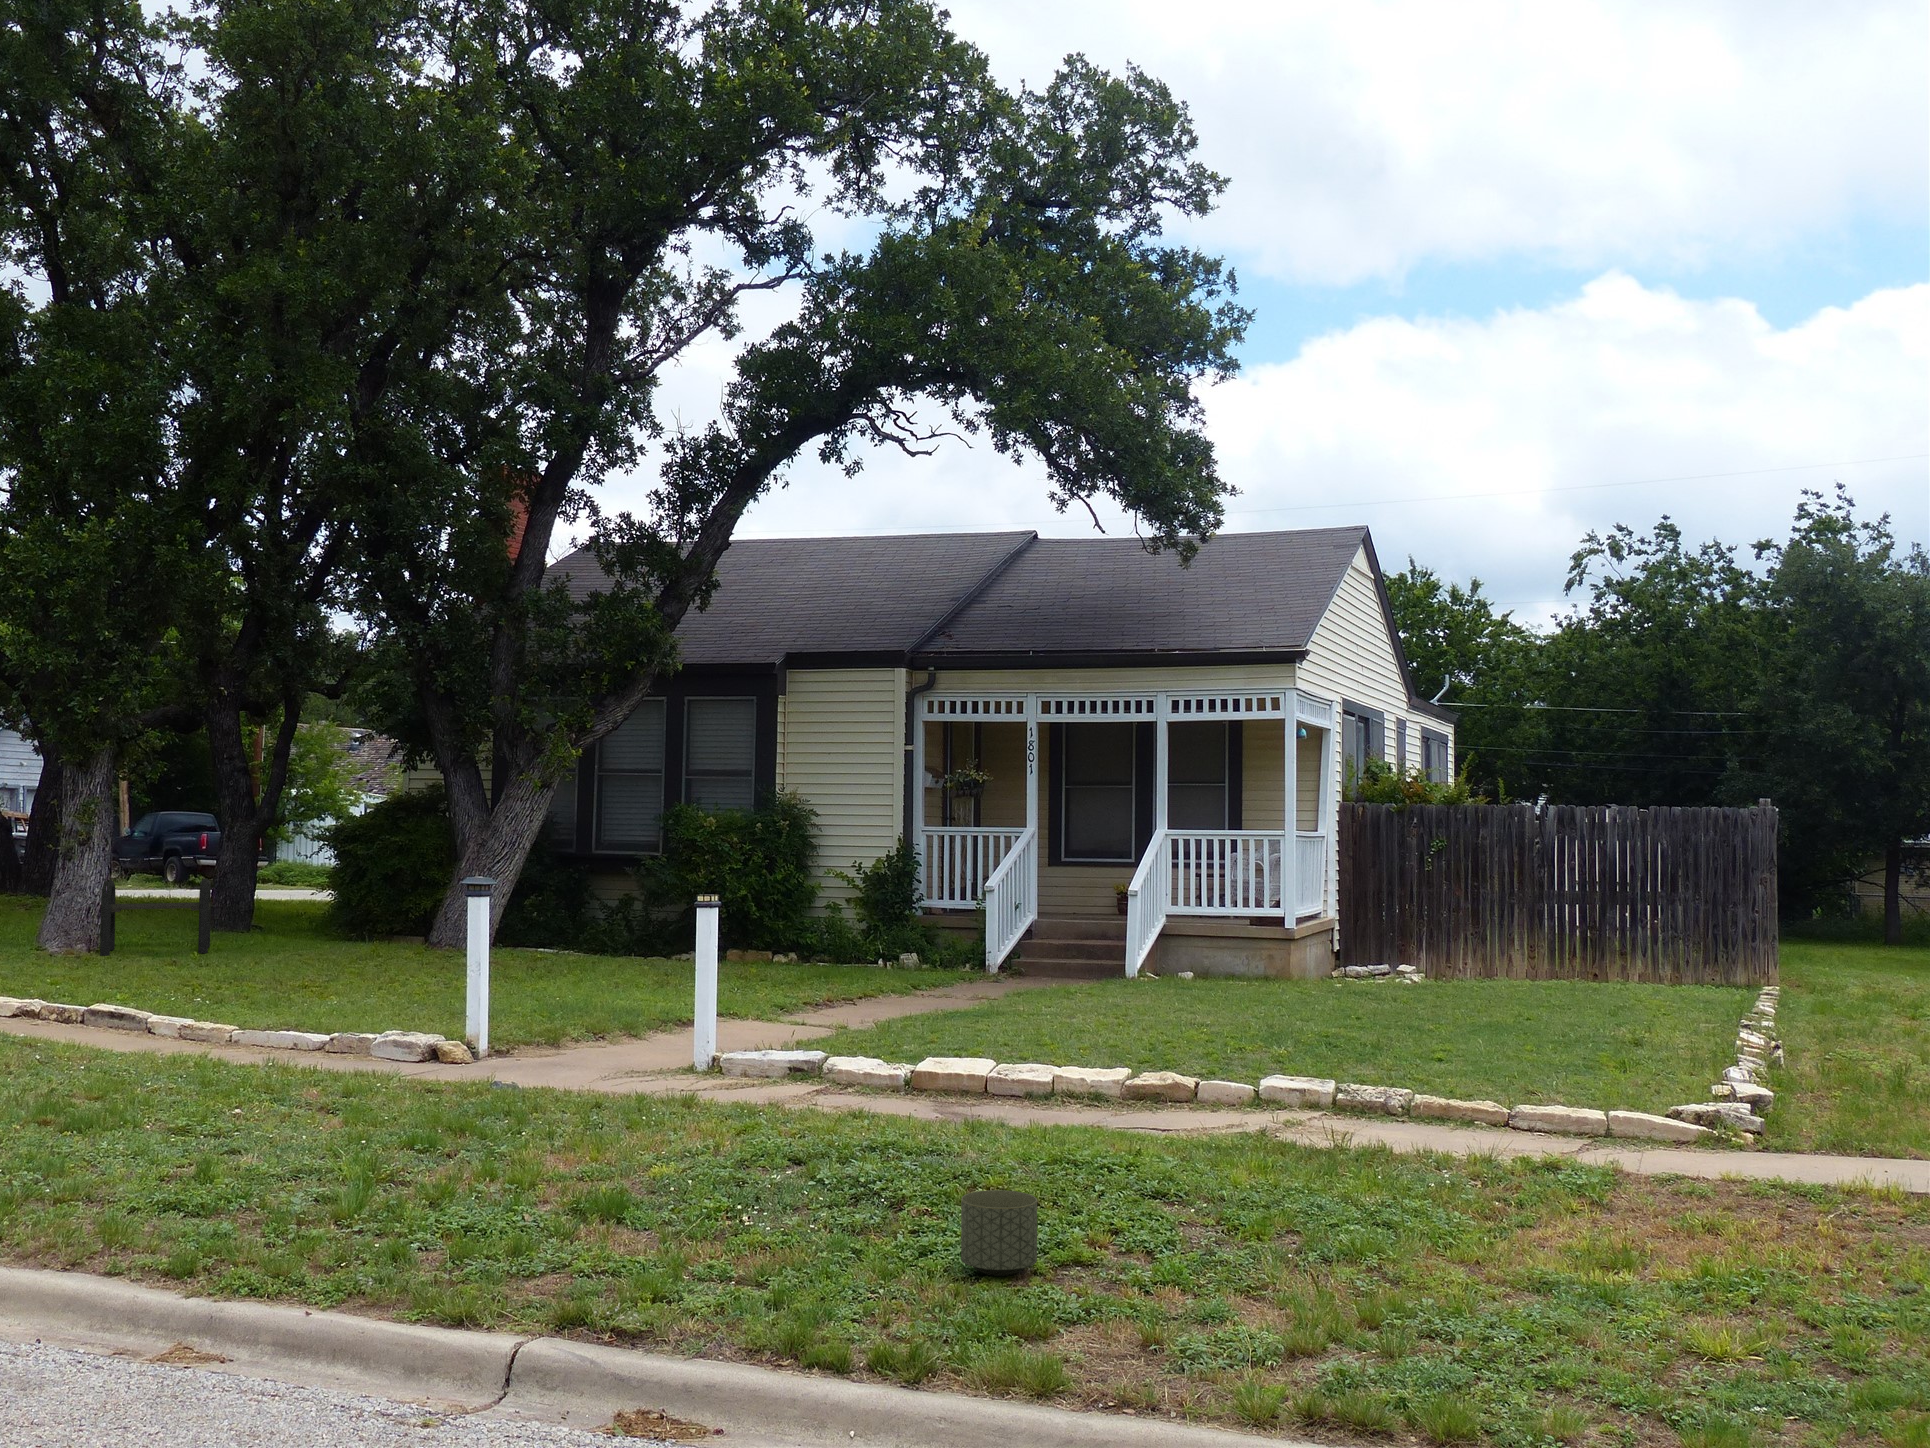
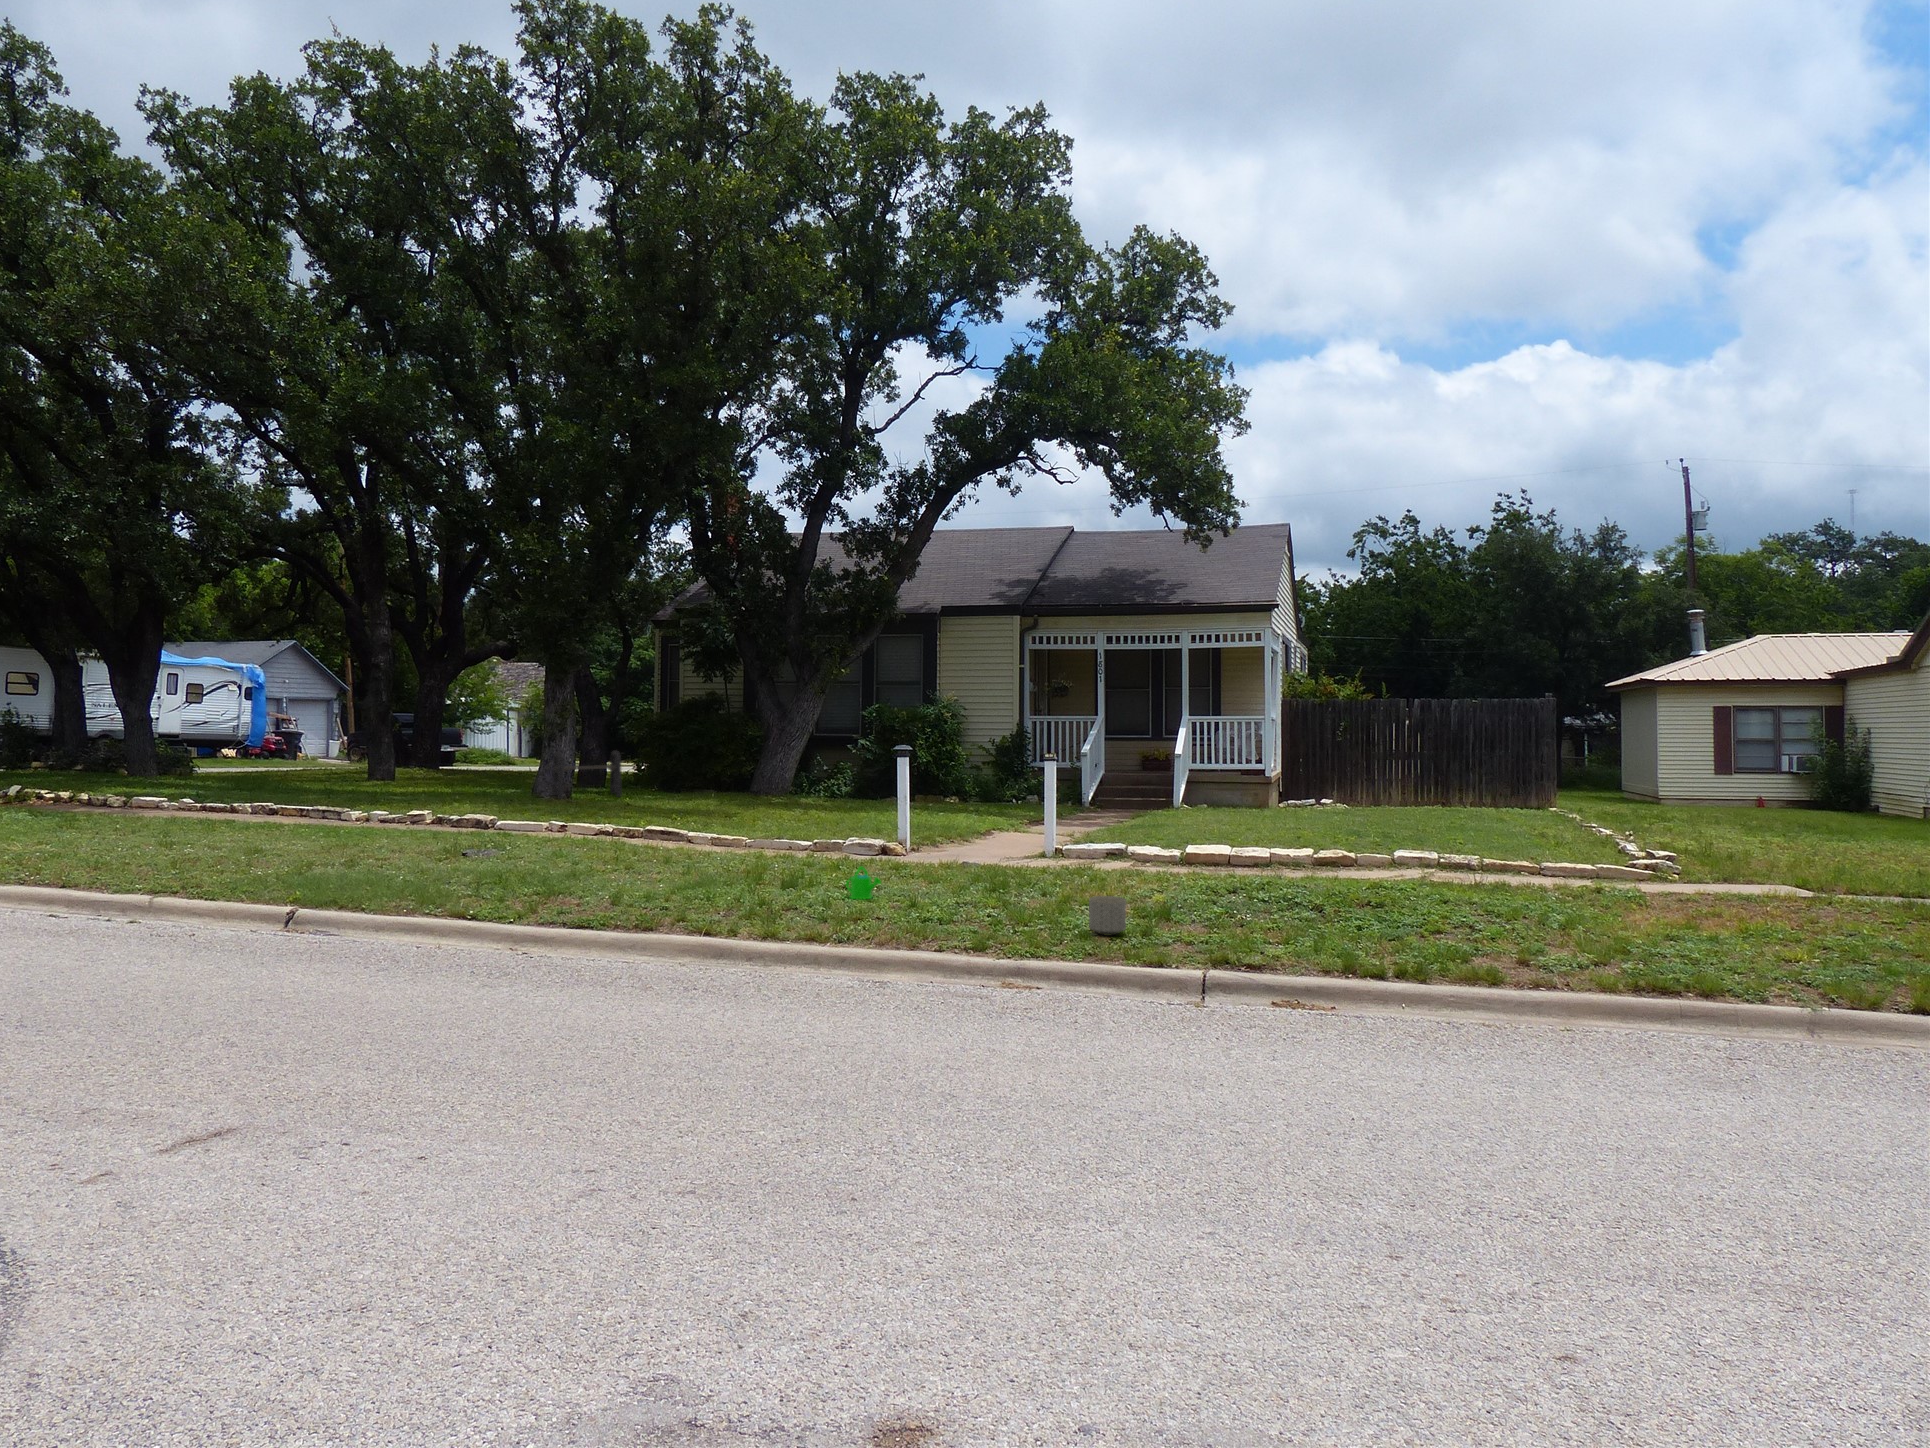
watering can: none [149,1094,201,1158] -> present [846,866,881,900]
planter: present [961,1190,1037,1276] -> present [1089,896,1126,936]

